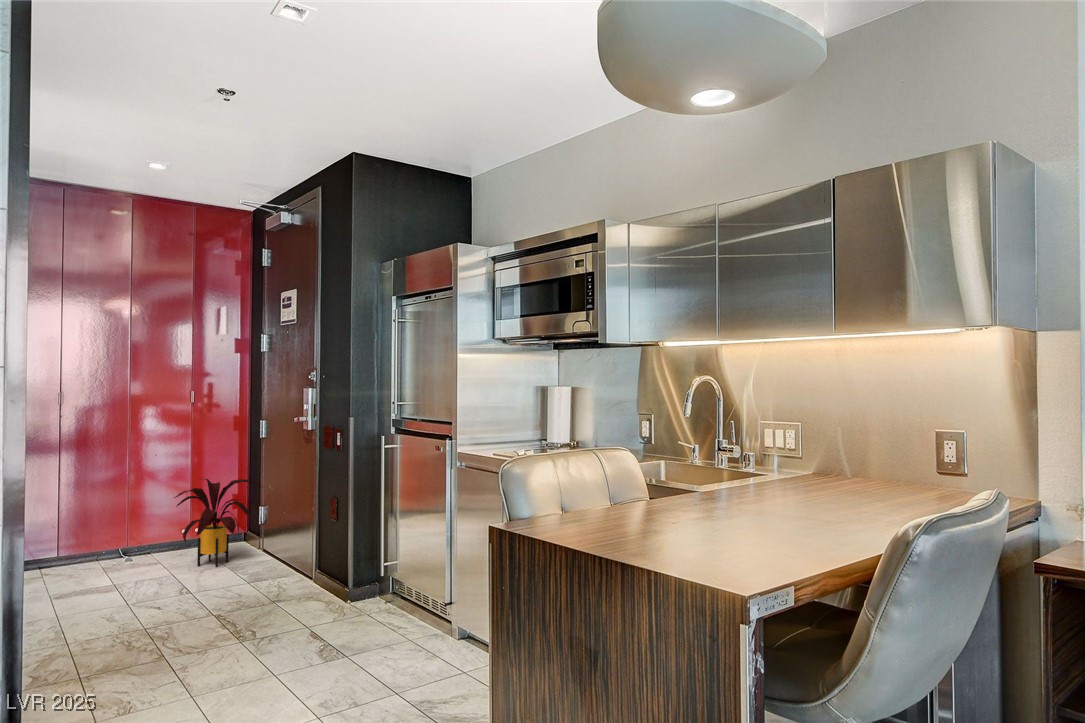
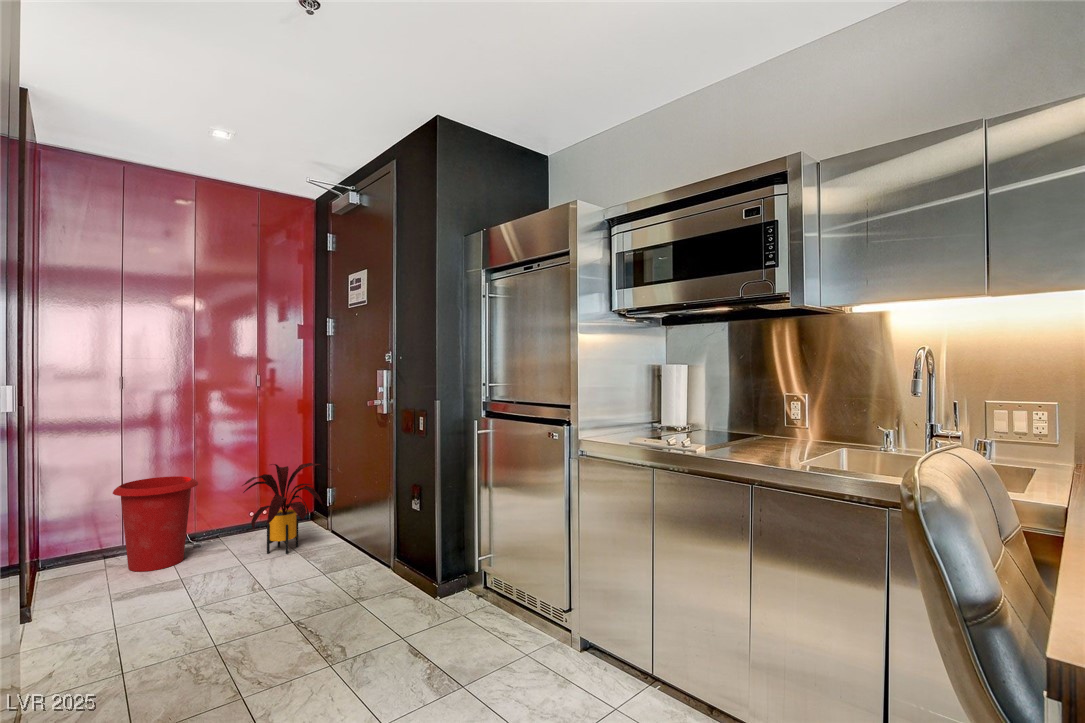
waste bin: none [55,490,133,578] -> present [113,476,198,572]

